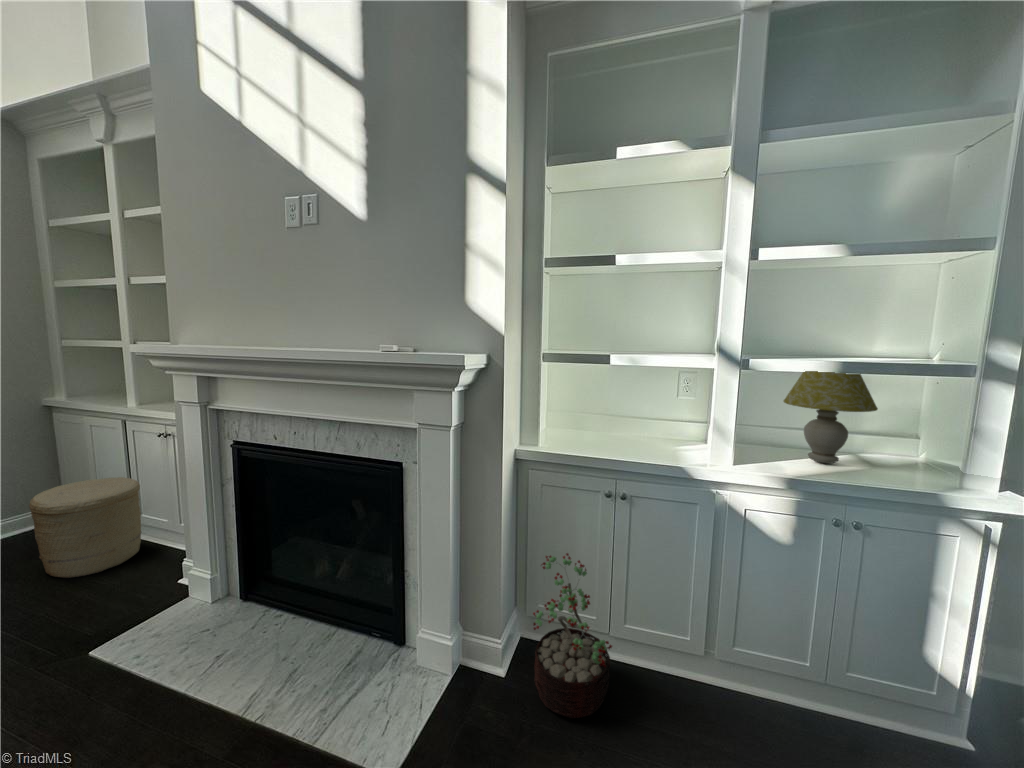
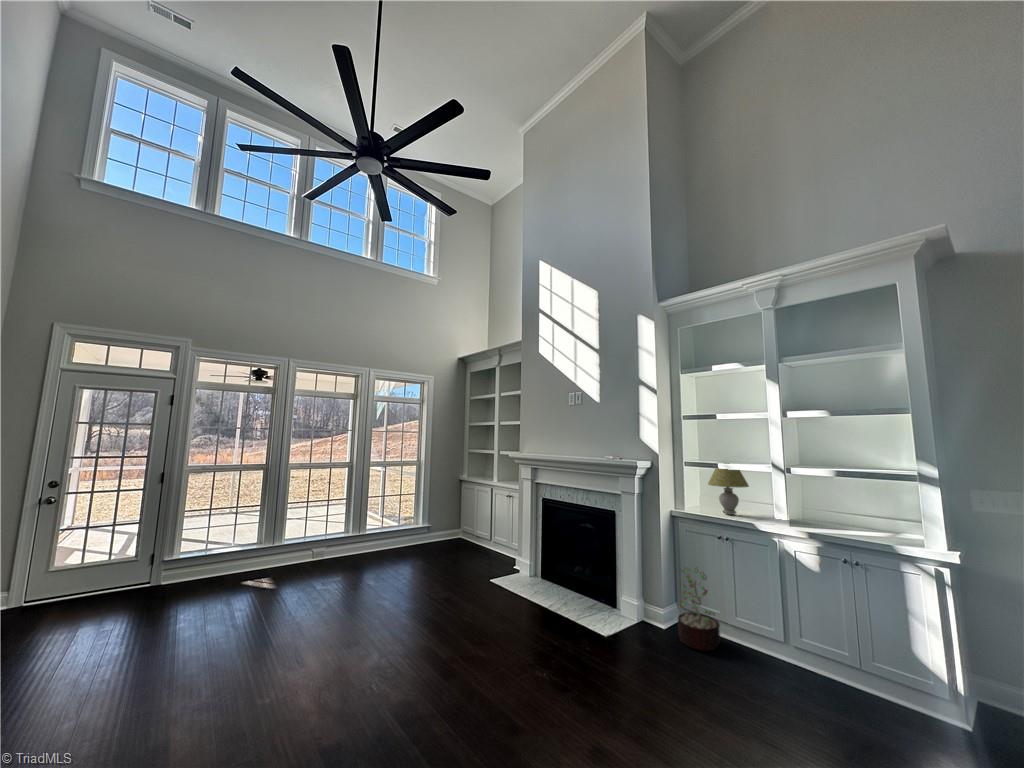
table lamp: present [784,371,878,463] -> present [708,463,749,515]
woven basket: present [29,477,141,578] -> none [462,516,498,560]

